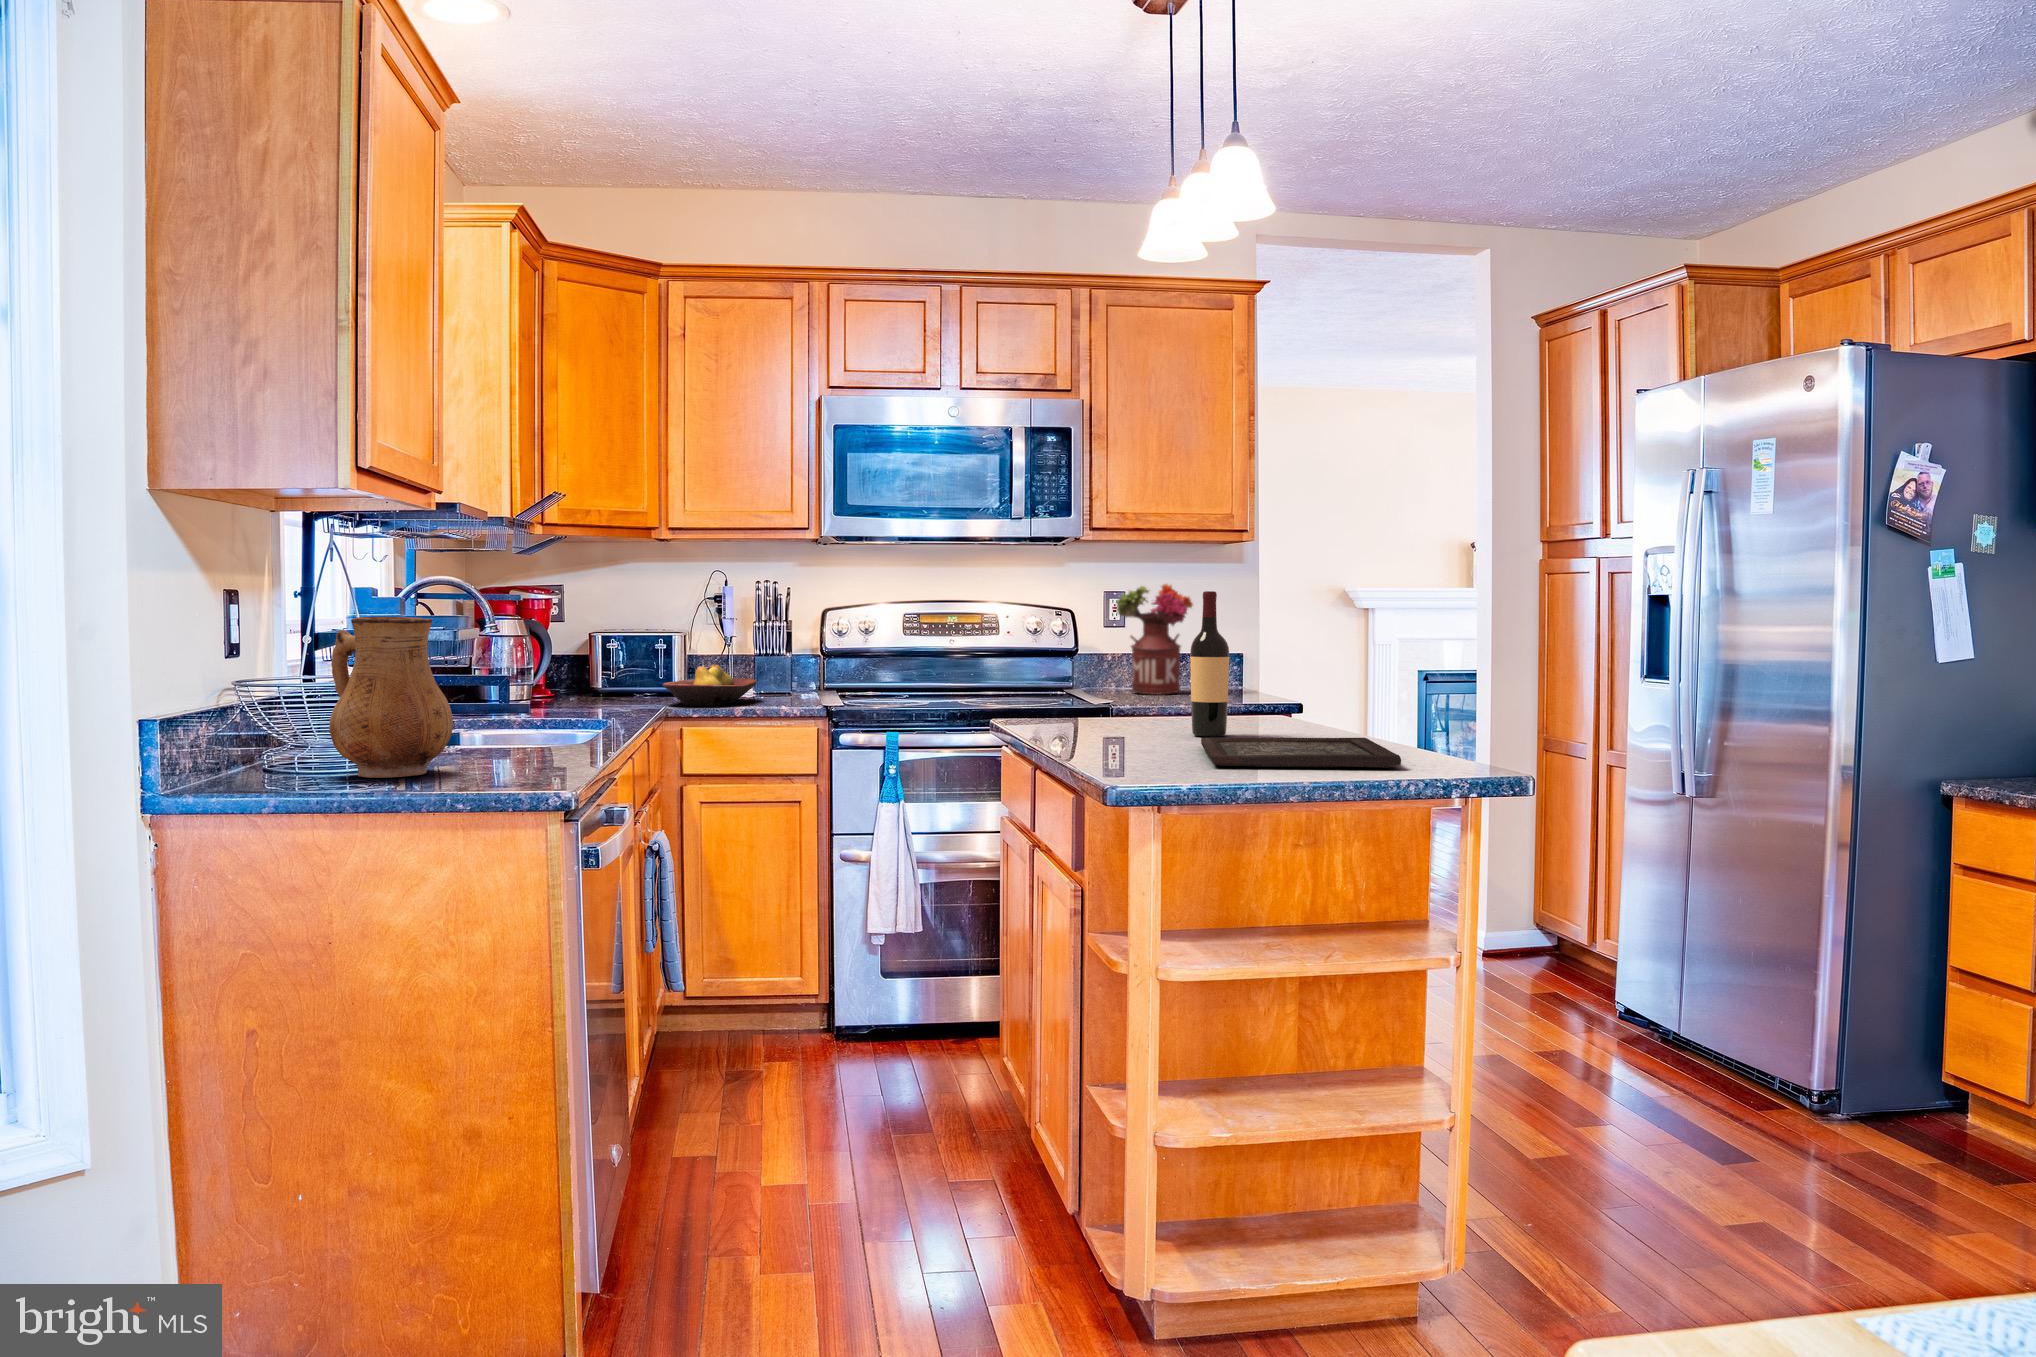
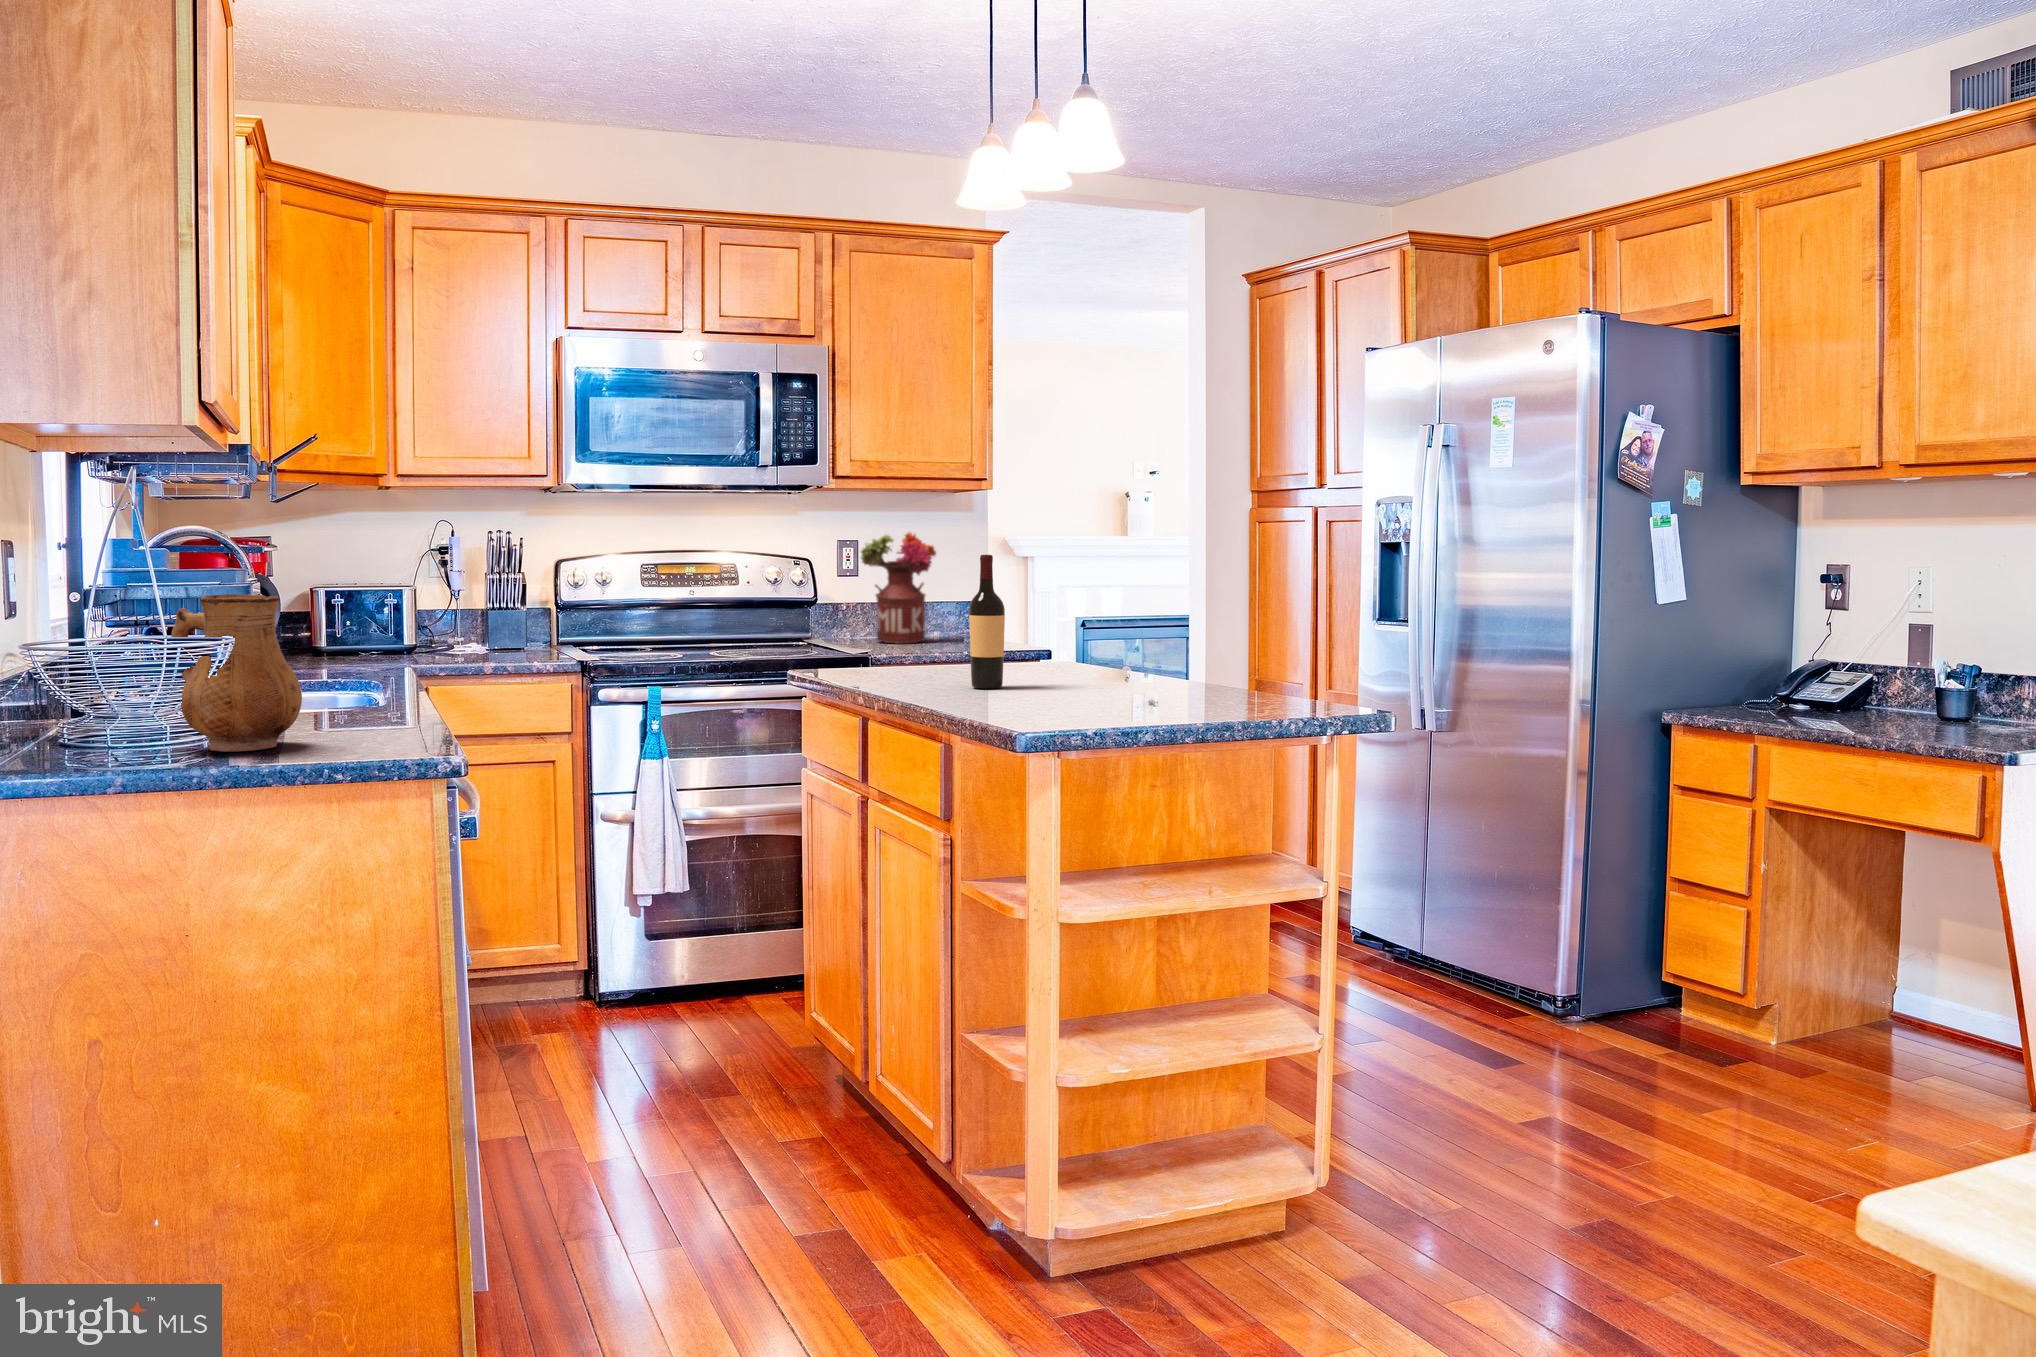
fruit bowl: present [663,665,757,706] -> none [397,621,494,666]
tray: present [1201,737,1401,768] -> none [988,687,1170,717]

